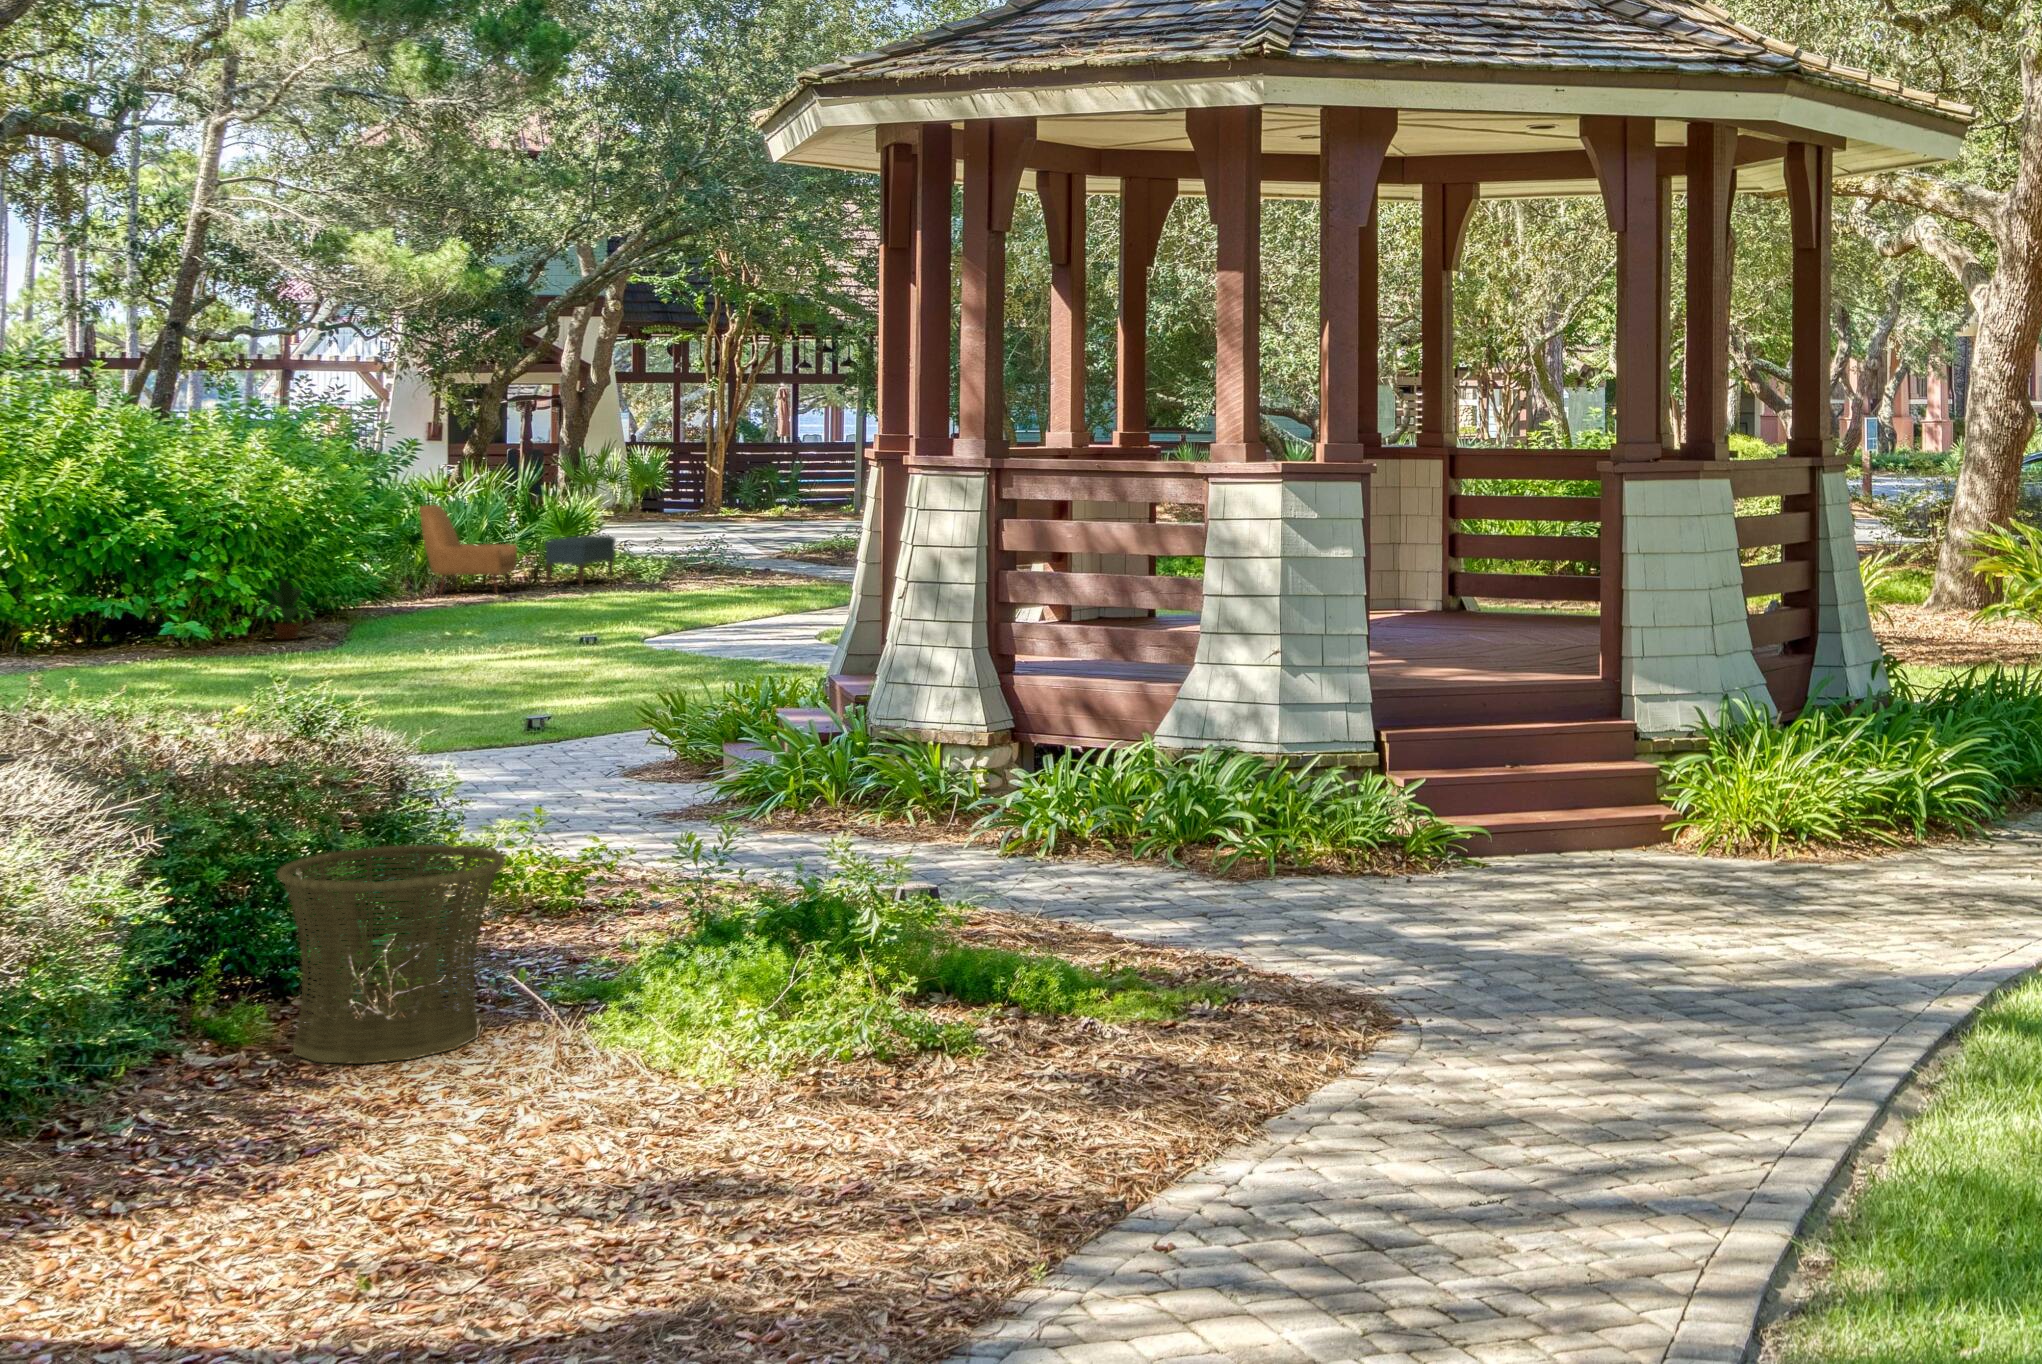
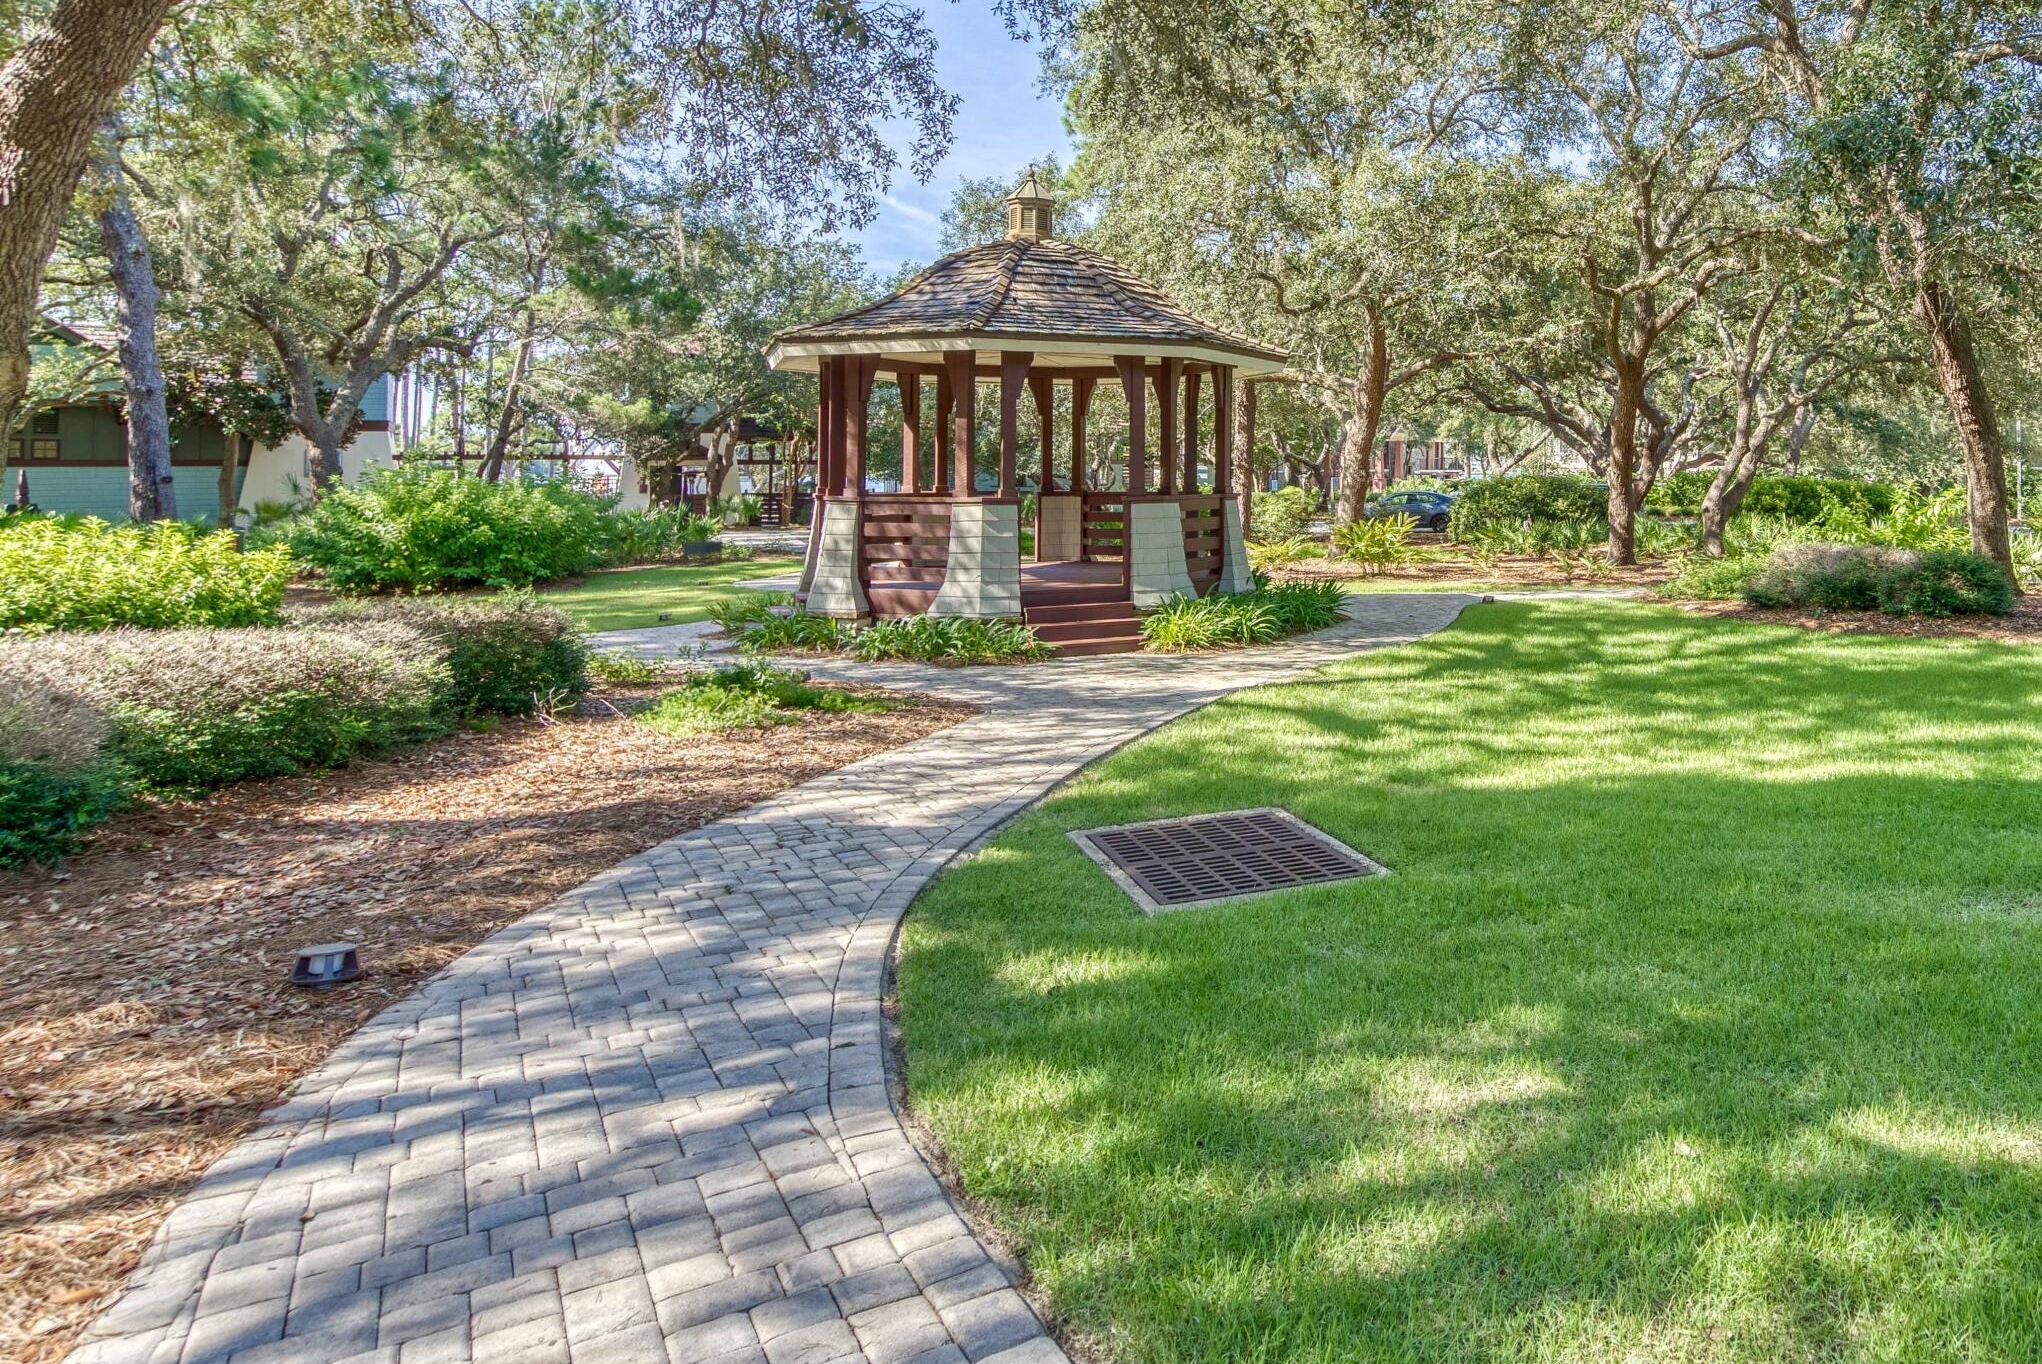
chair: present [419,505,517,594] -> none [611,527,667,572]
potted plant: present [262,579,315,639] -> none [515,565,551,595]
basket: present [277,845,506,1064] -> none [512,648,608,725]

